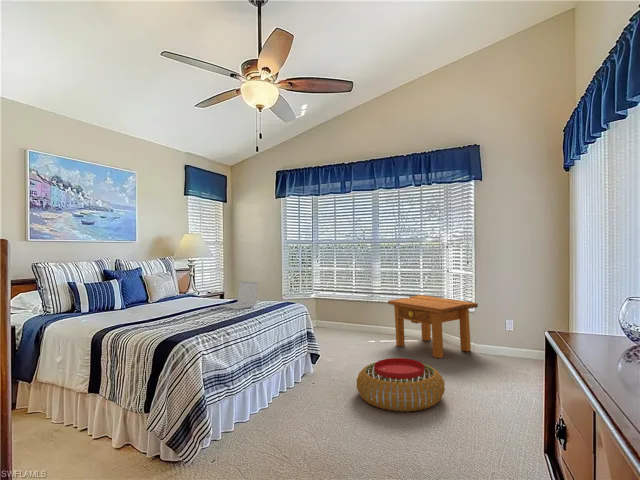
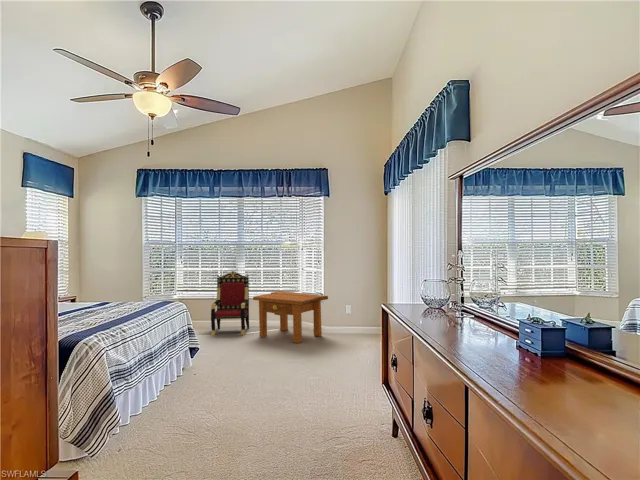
armchair: none [345,272,388,342] -> present [211,271,249,335]
laptop: present [220,281,258,309] -> none [91,281,137,309]
pouf: present [357,358,445,412] -> none [239,344,313,386]

